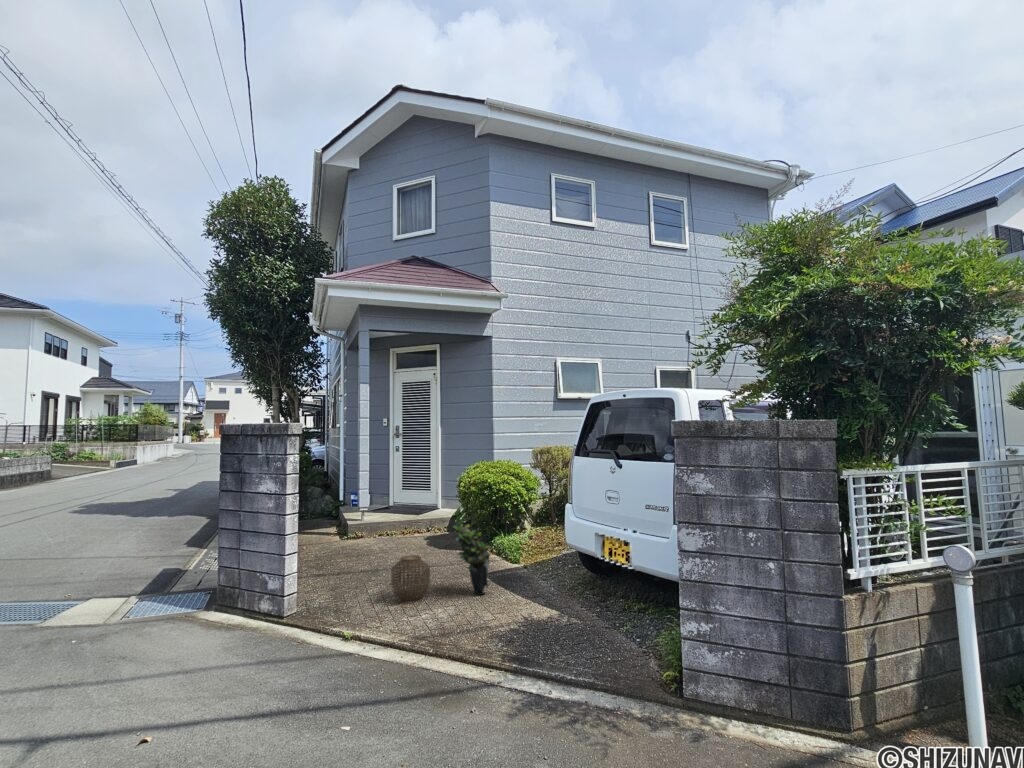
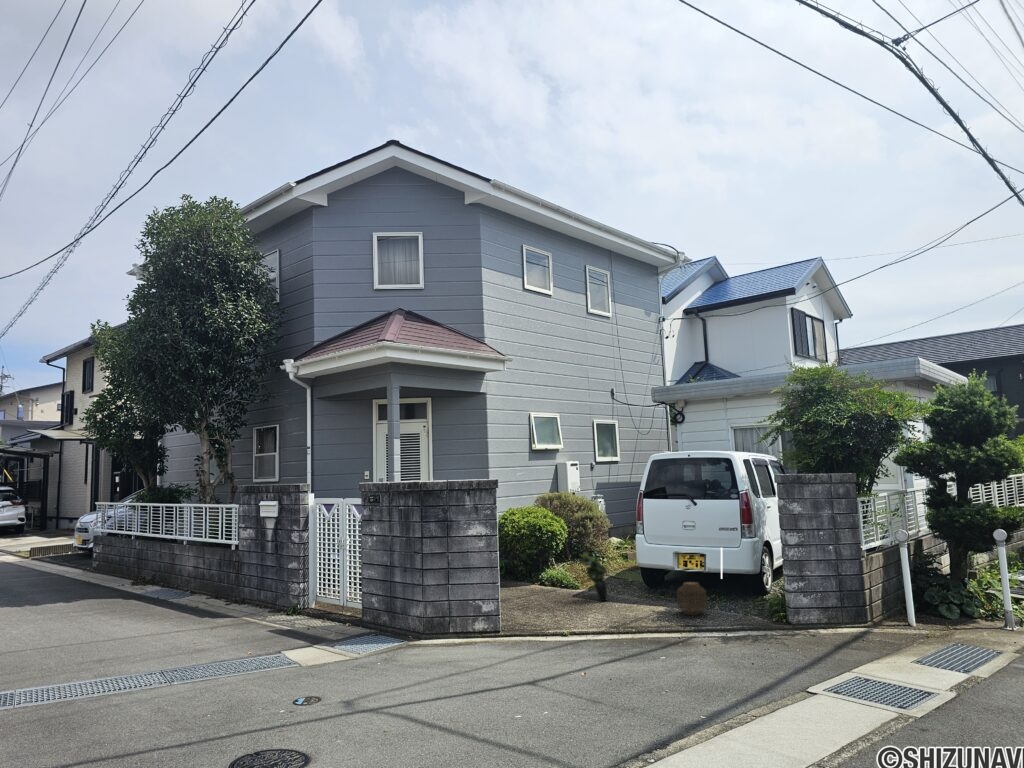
woven basket: present [391,555,430,601] -> present [677,582,707,615]

